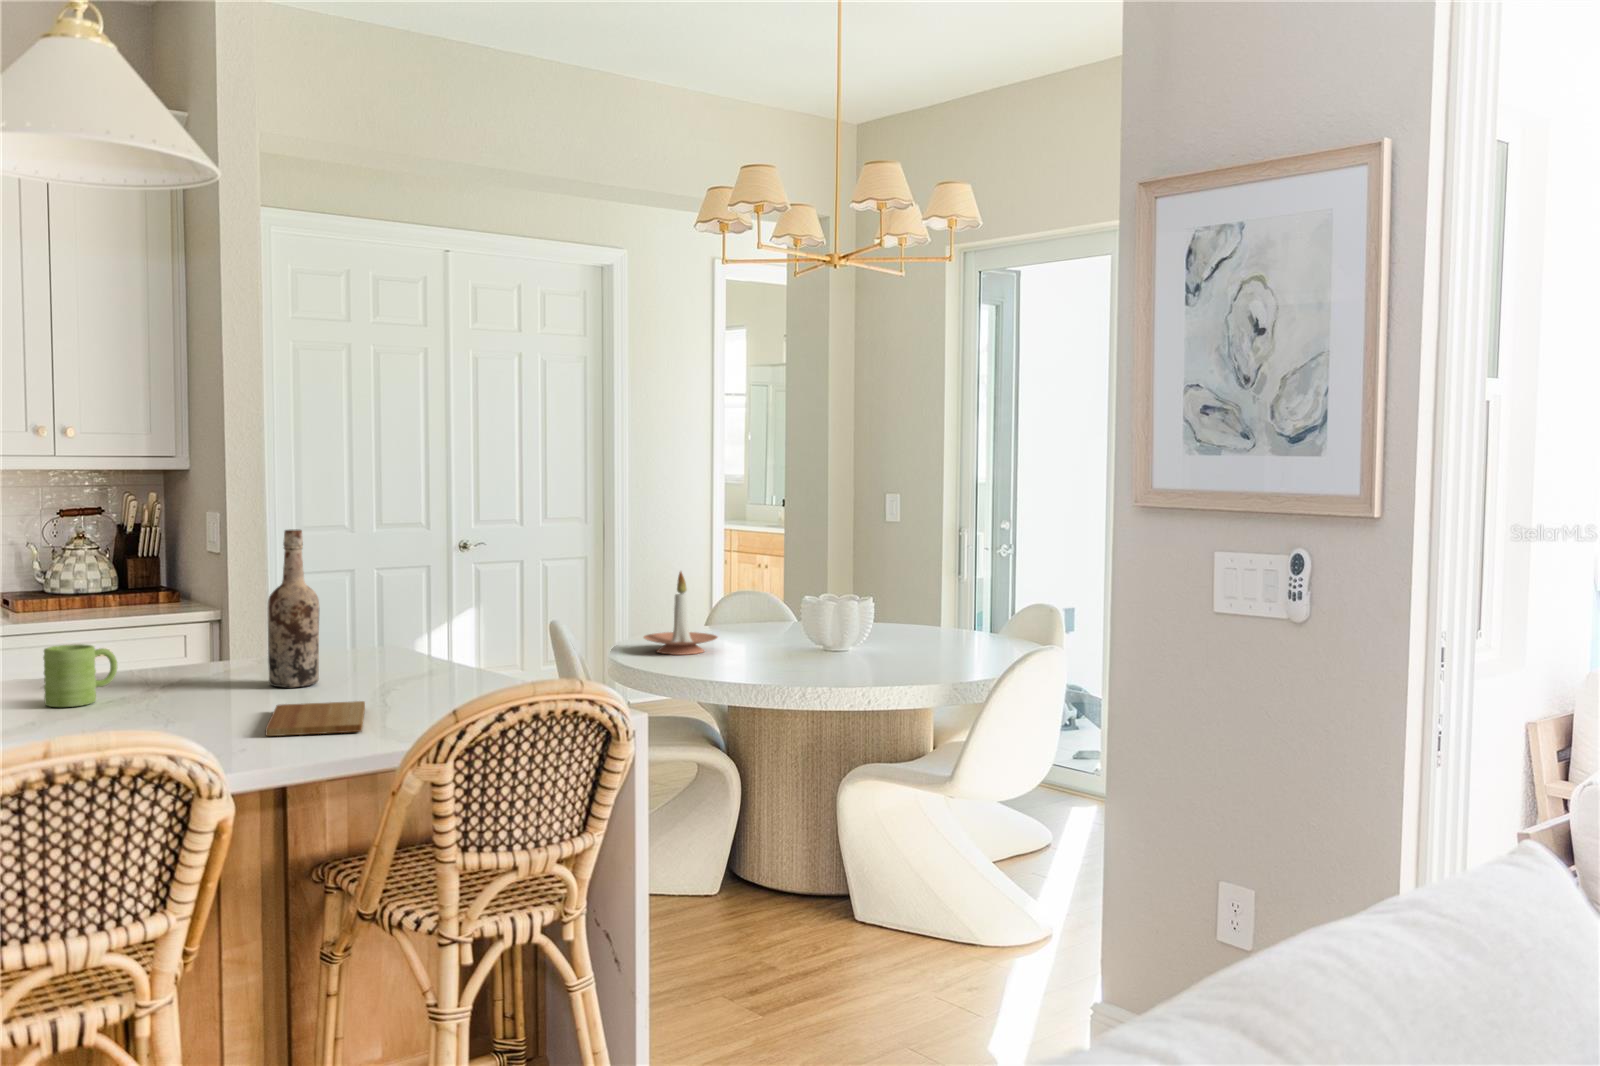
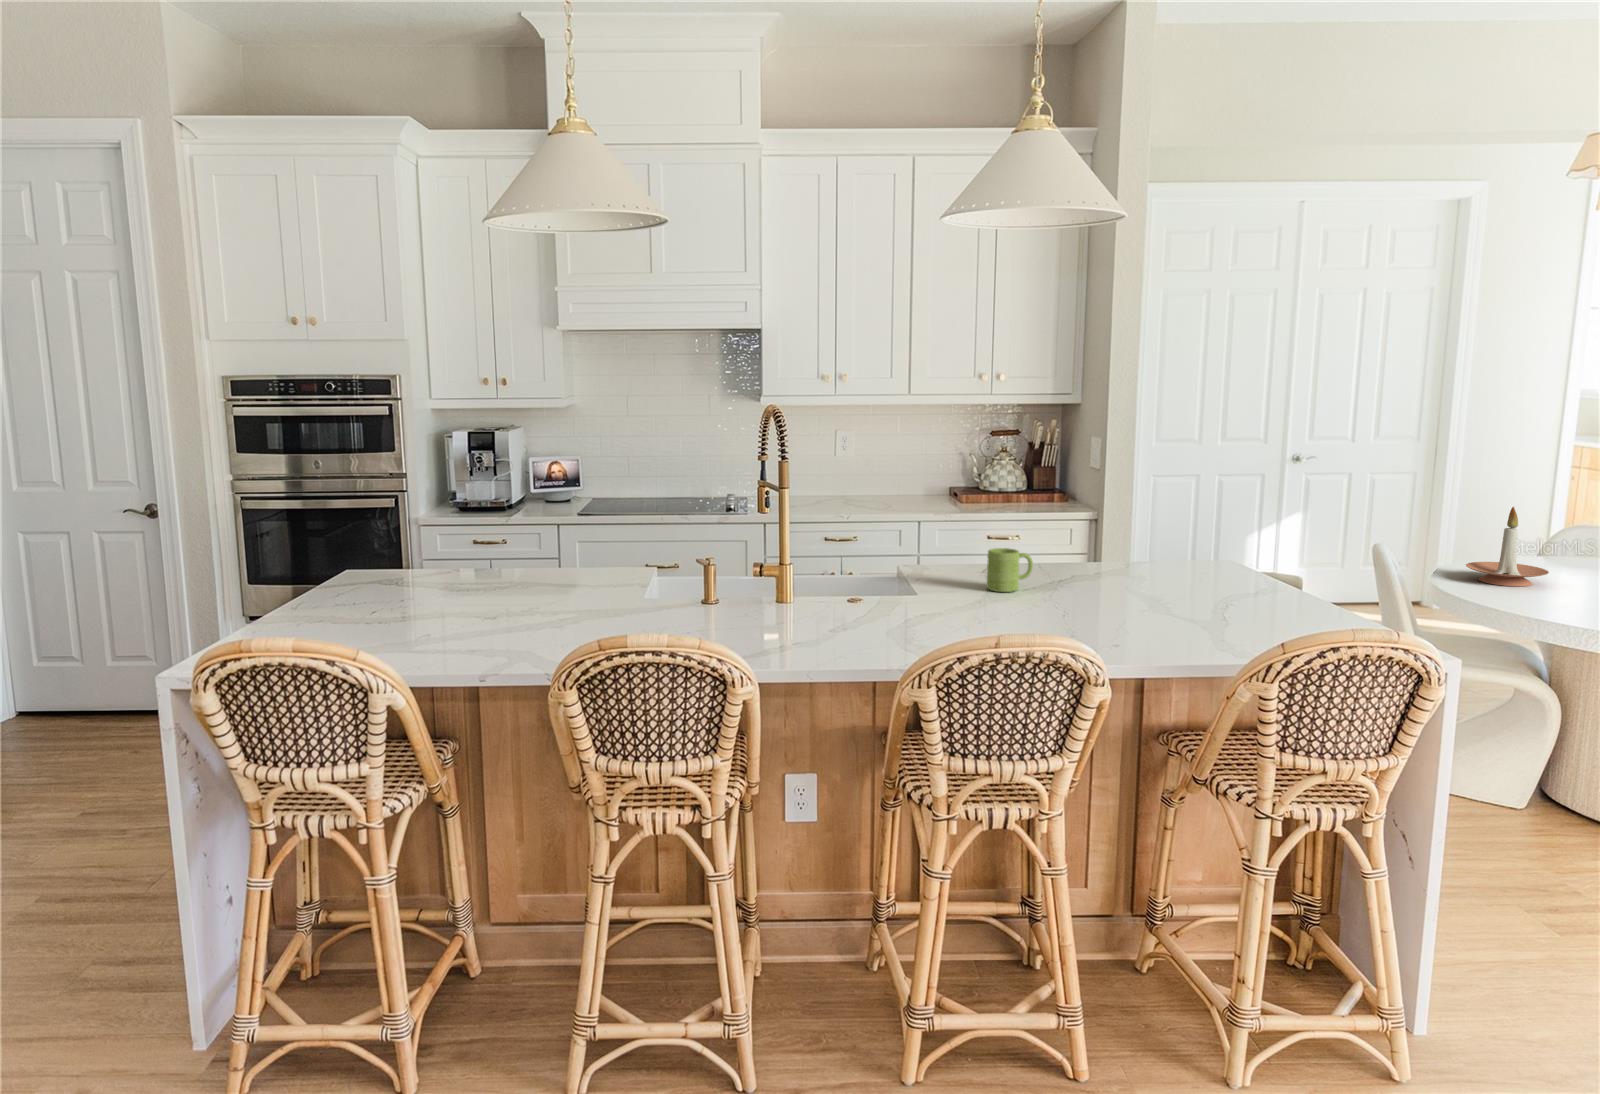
wine bottle: present [268,530,319,687] -> none [1135,472,1177,593]
cutting board: present [266,701,365,736] -> none [1134,609,1208,642]

